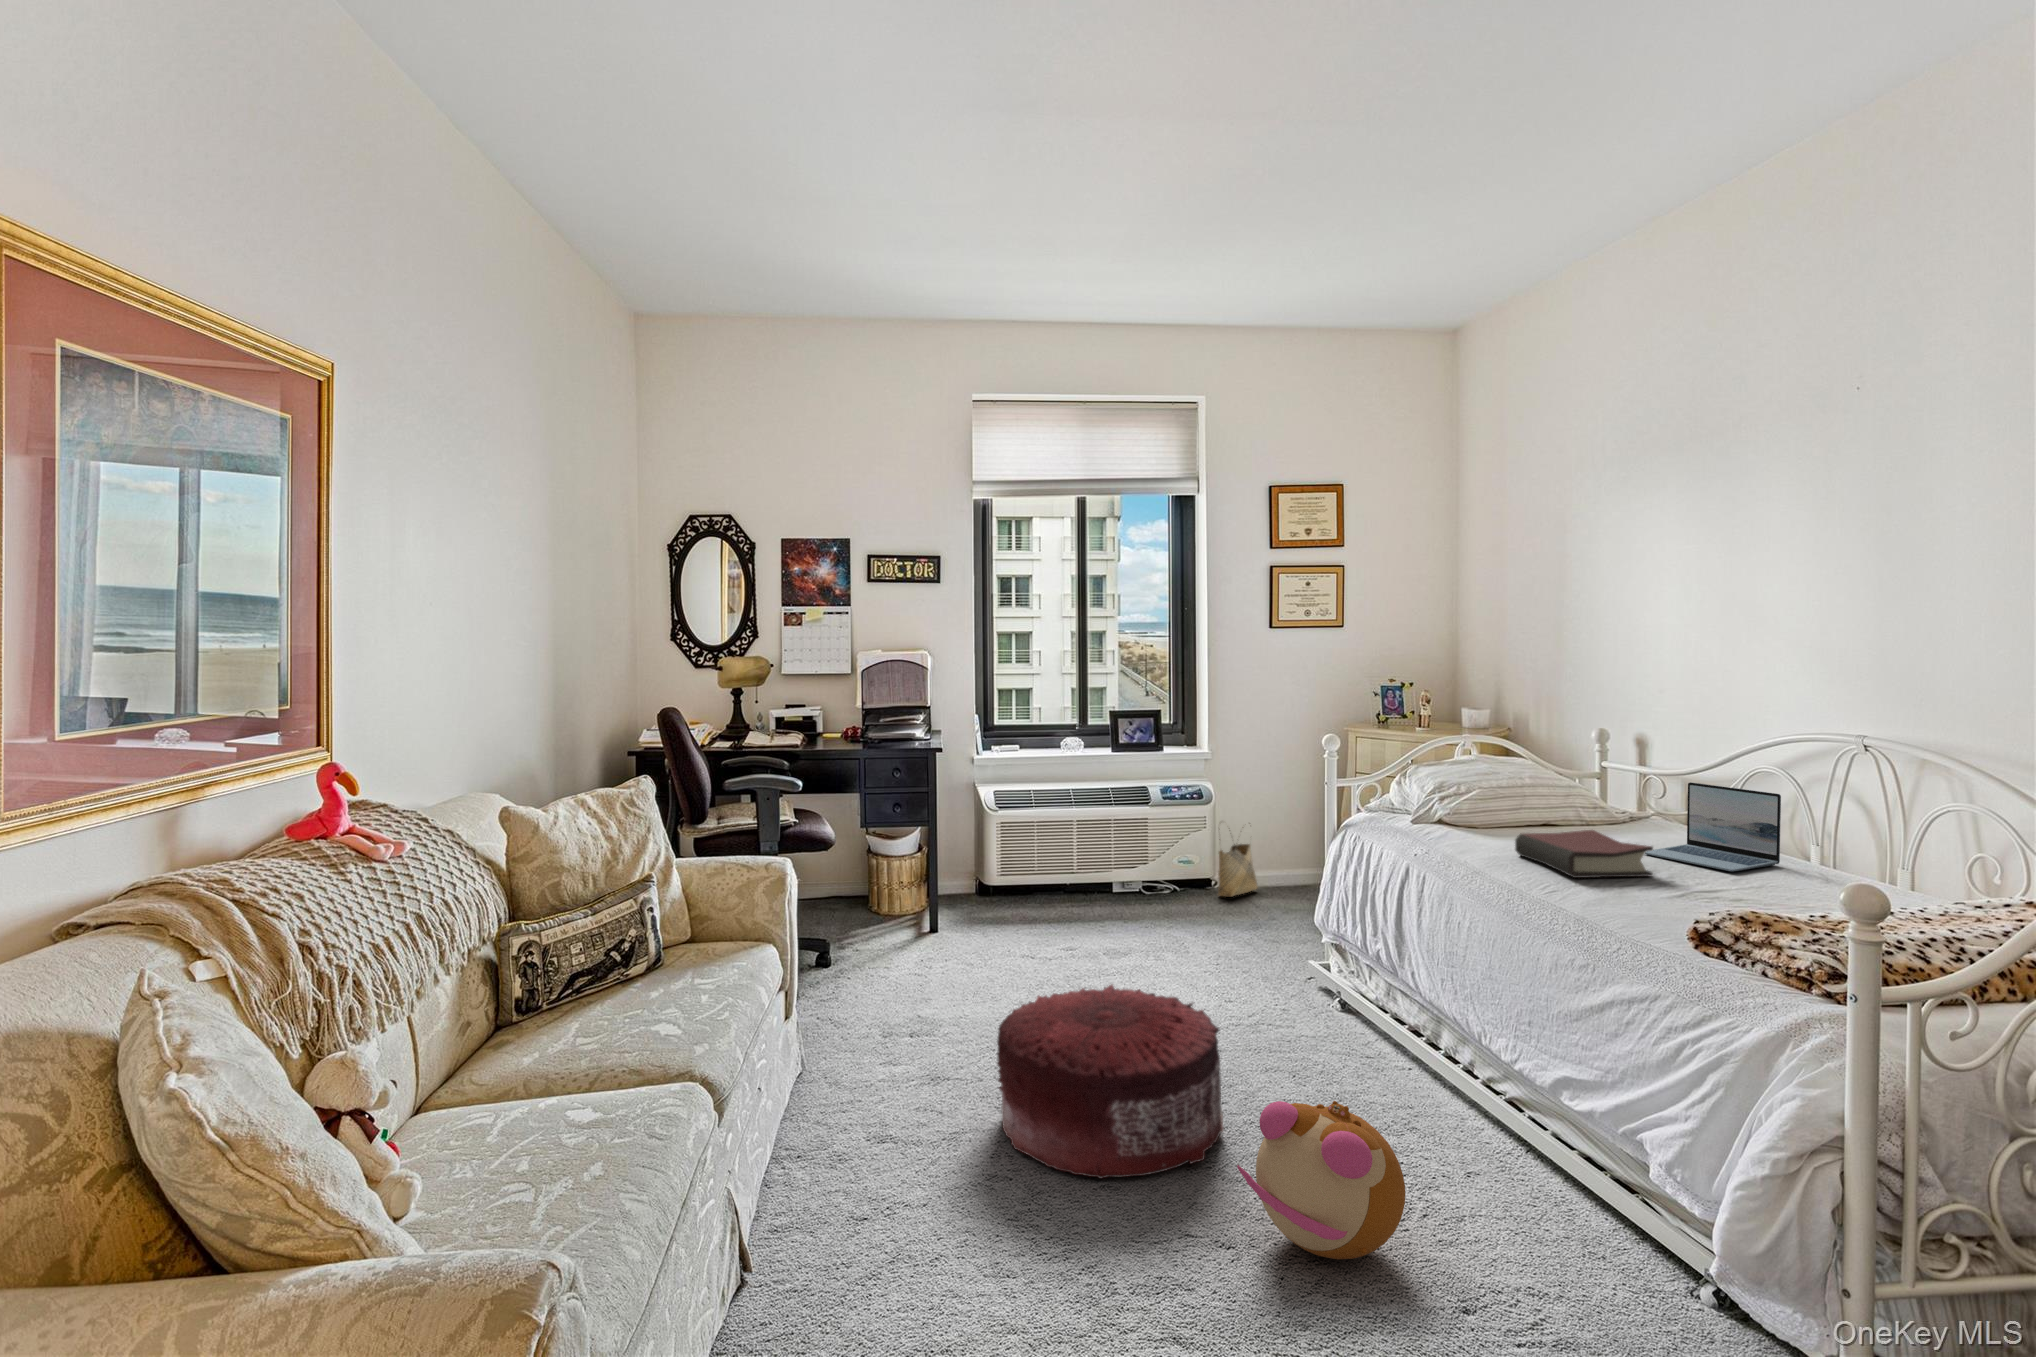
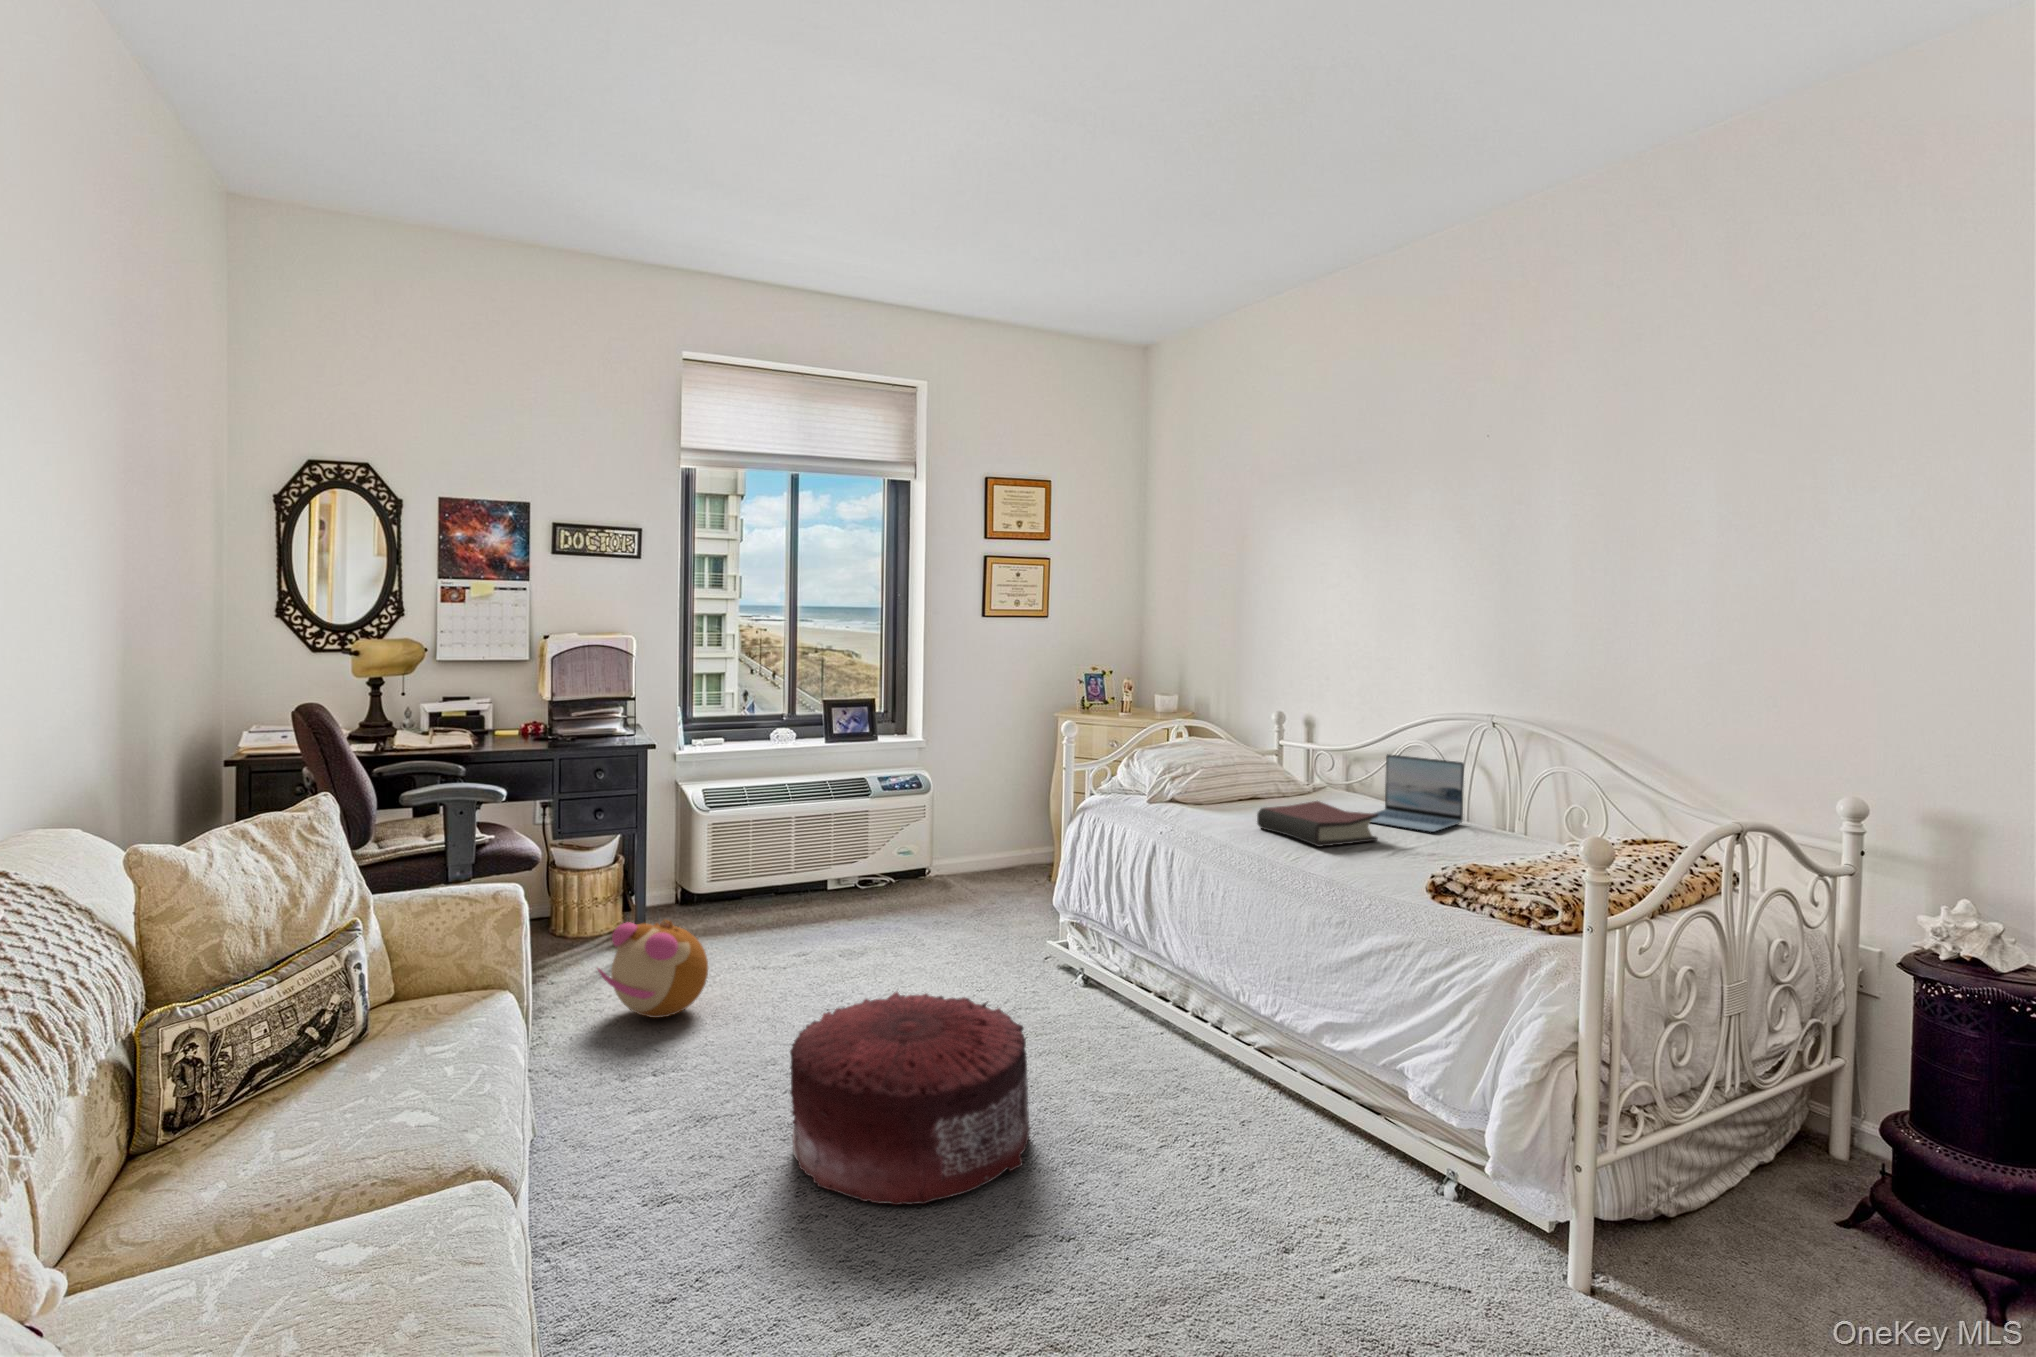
woven basket: present [1218,823,1257,897] -> none [933,807,970,883]
plush toy: present [1237,1101,1405,1259] -> present [598,919,708,1018]

